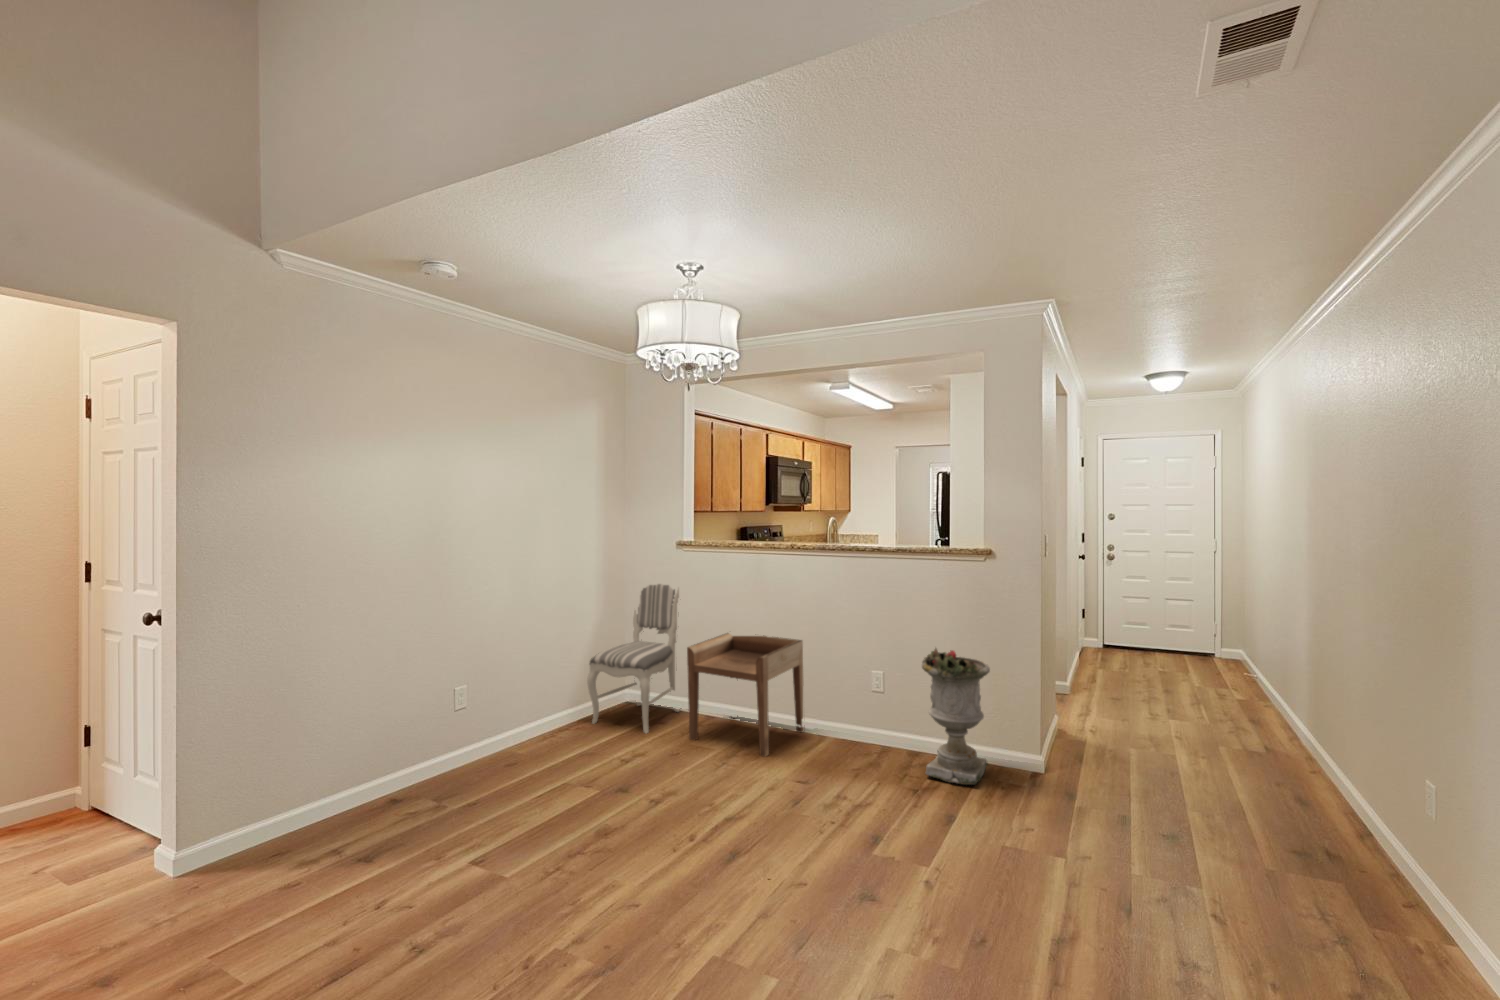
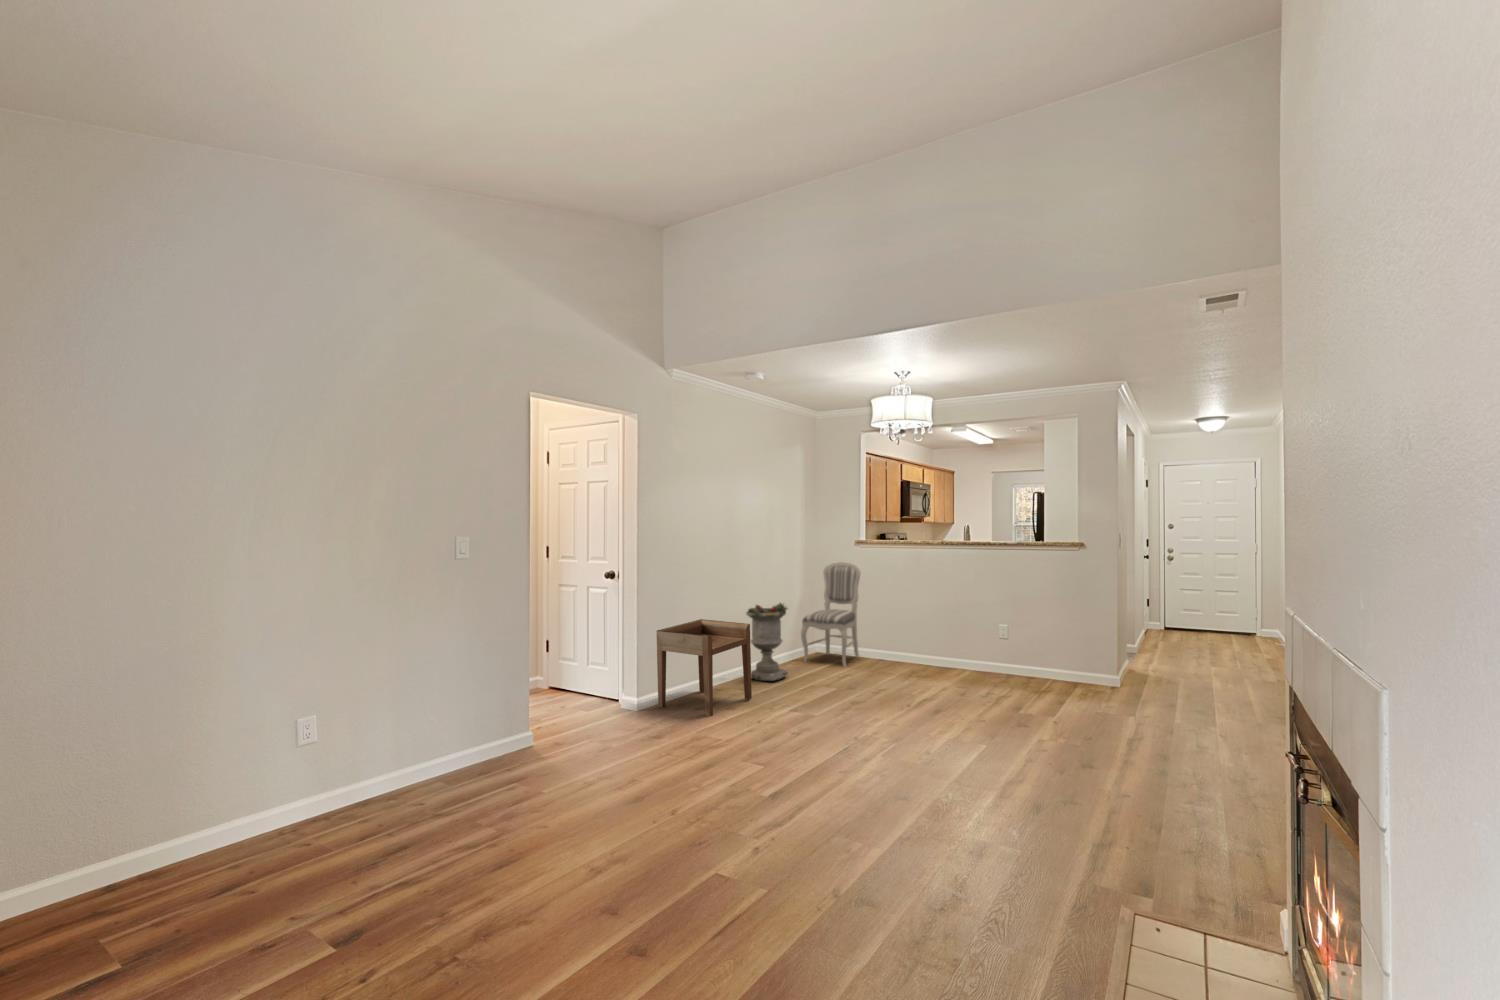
side table: present [687,633,804,757] -> present [656,619,752,716]
planter: present [922,648,990,785] -> present [746,603,788,681]

